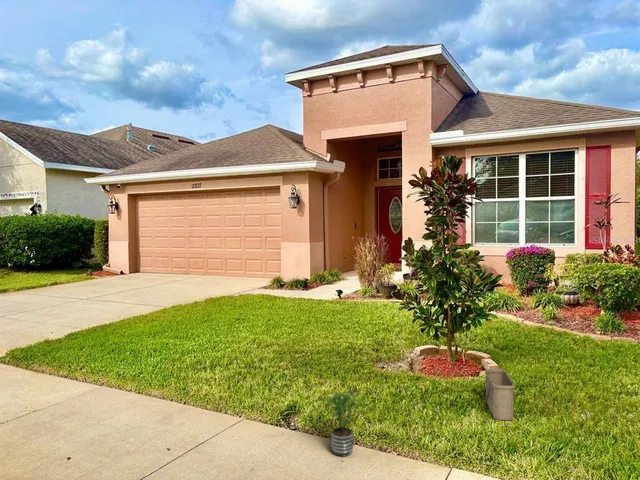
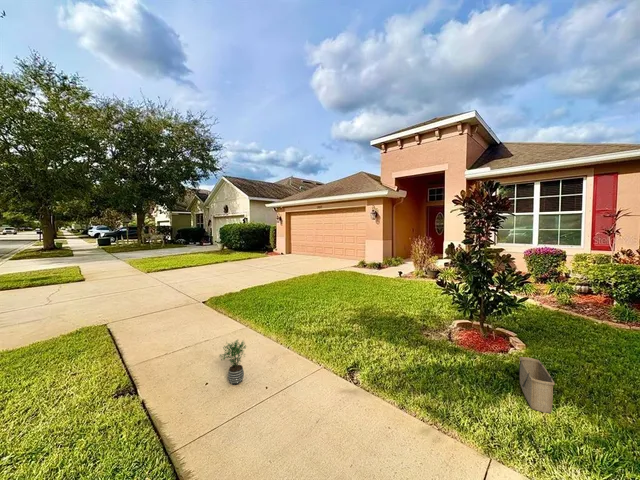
potted plant: present [324,391,359,456] -> present [220,340,246,385]

